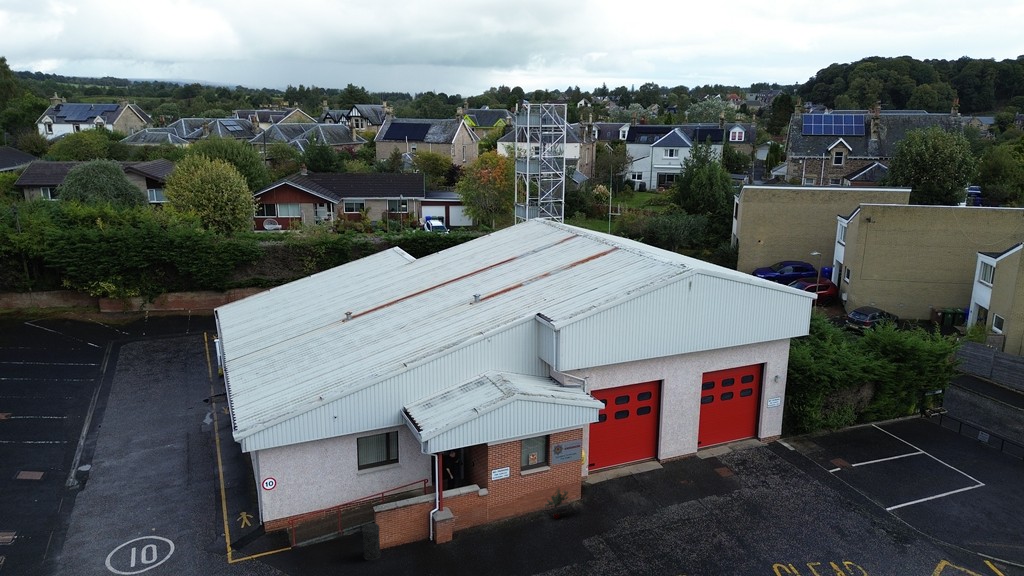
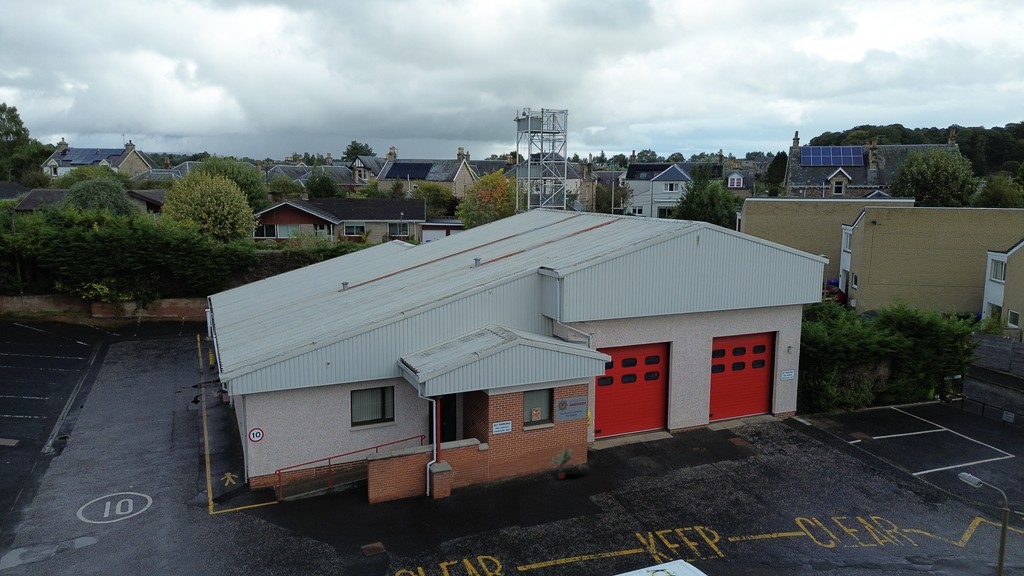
trash can: present [362,523,381,560] -> none [354,474,374,513]

